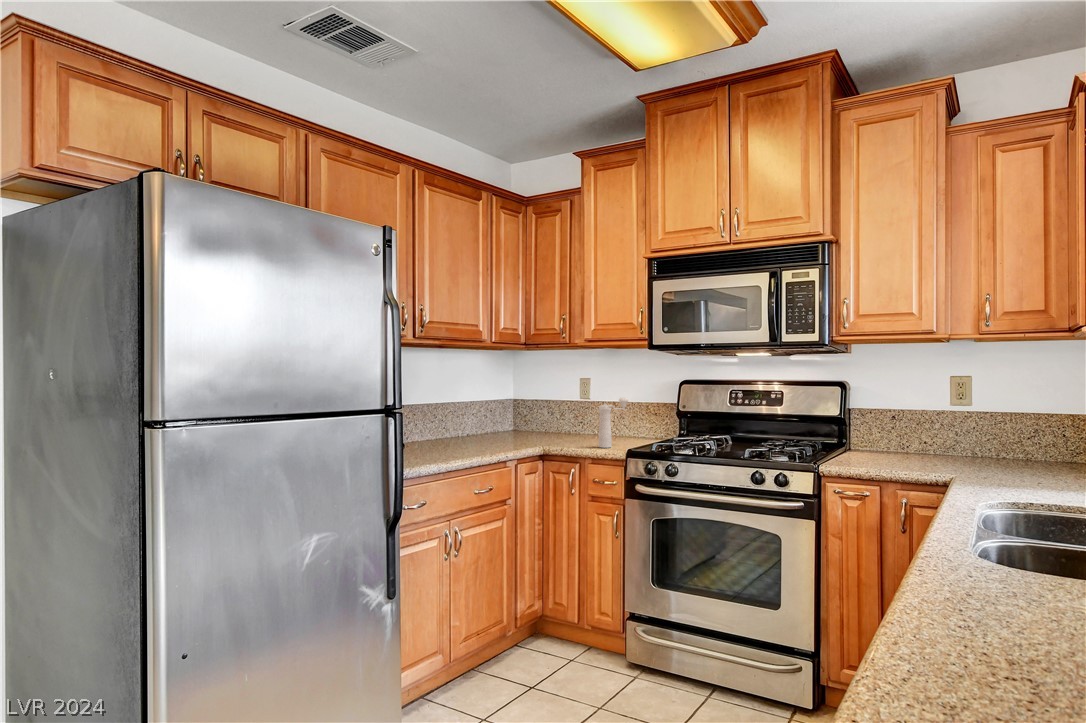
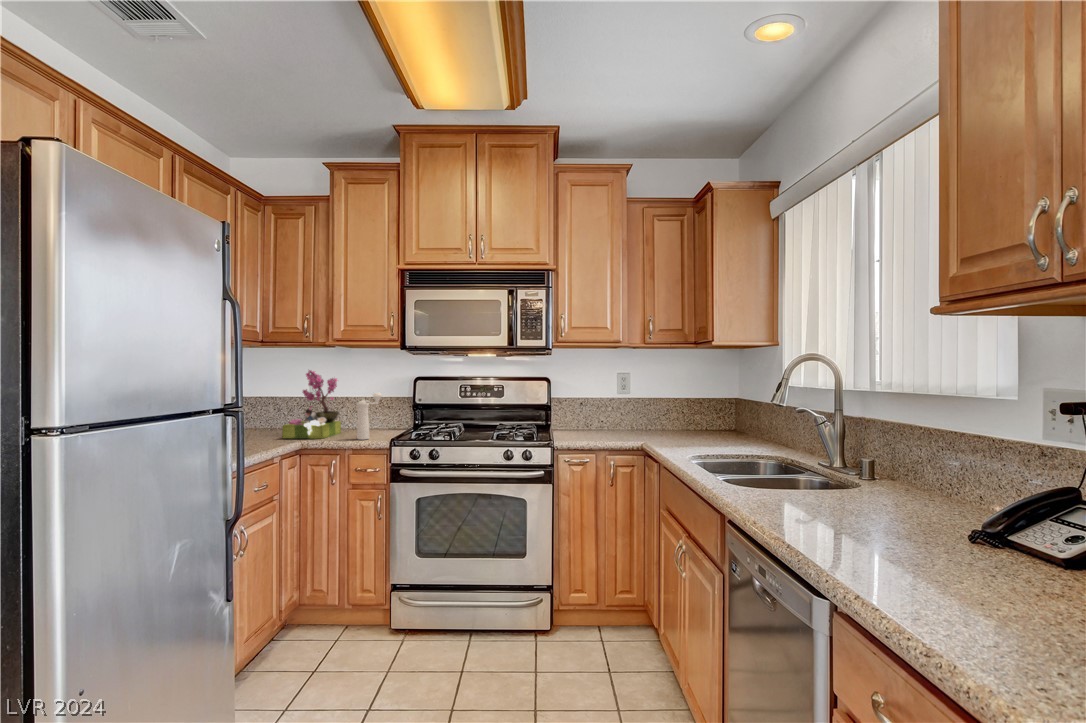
flower arrangement: none [535,371,594,445] -> present [282,370,341,439]

